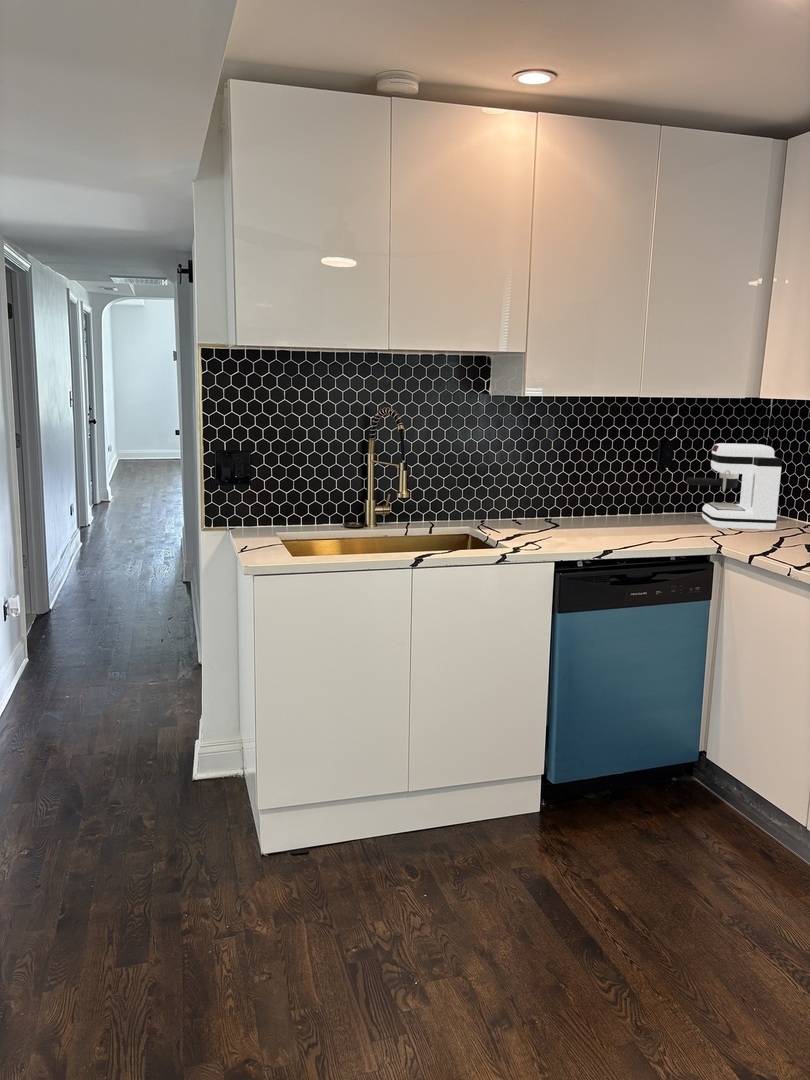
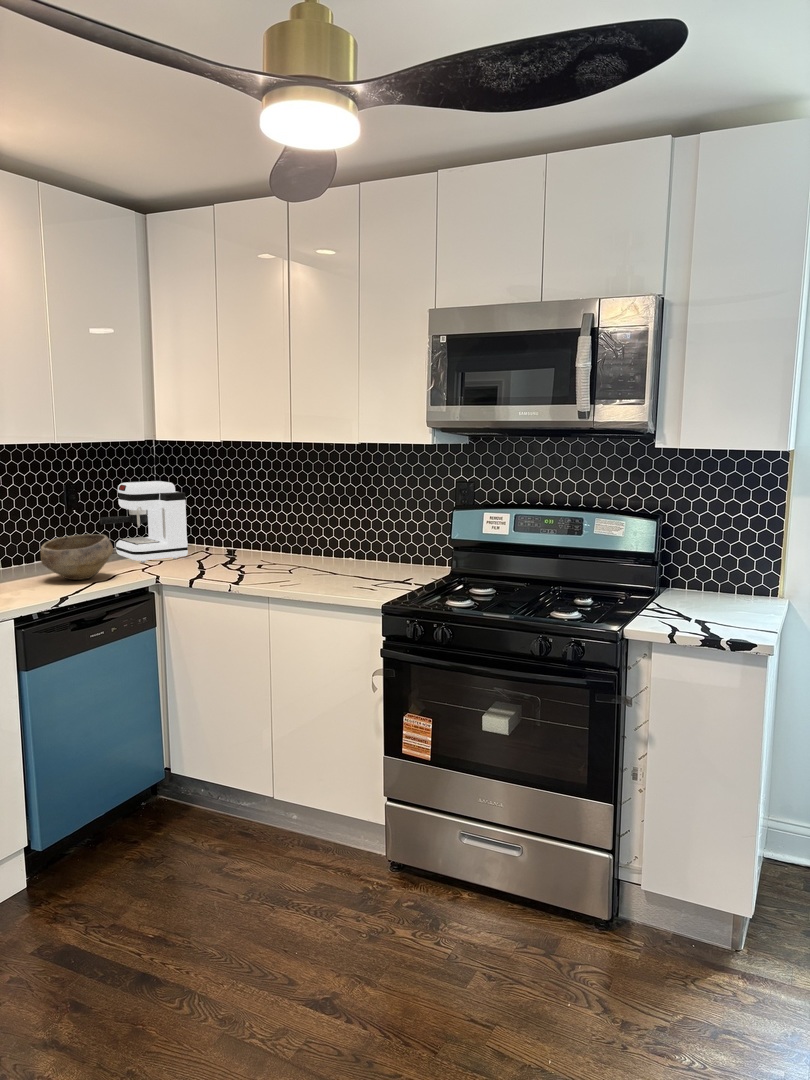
bowl: none [608,492,680,537] -> present [40,534,113,580]

